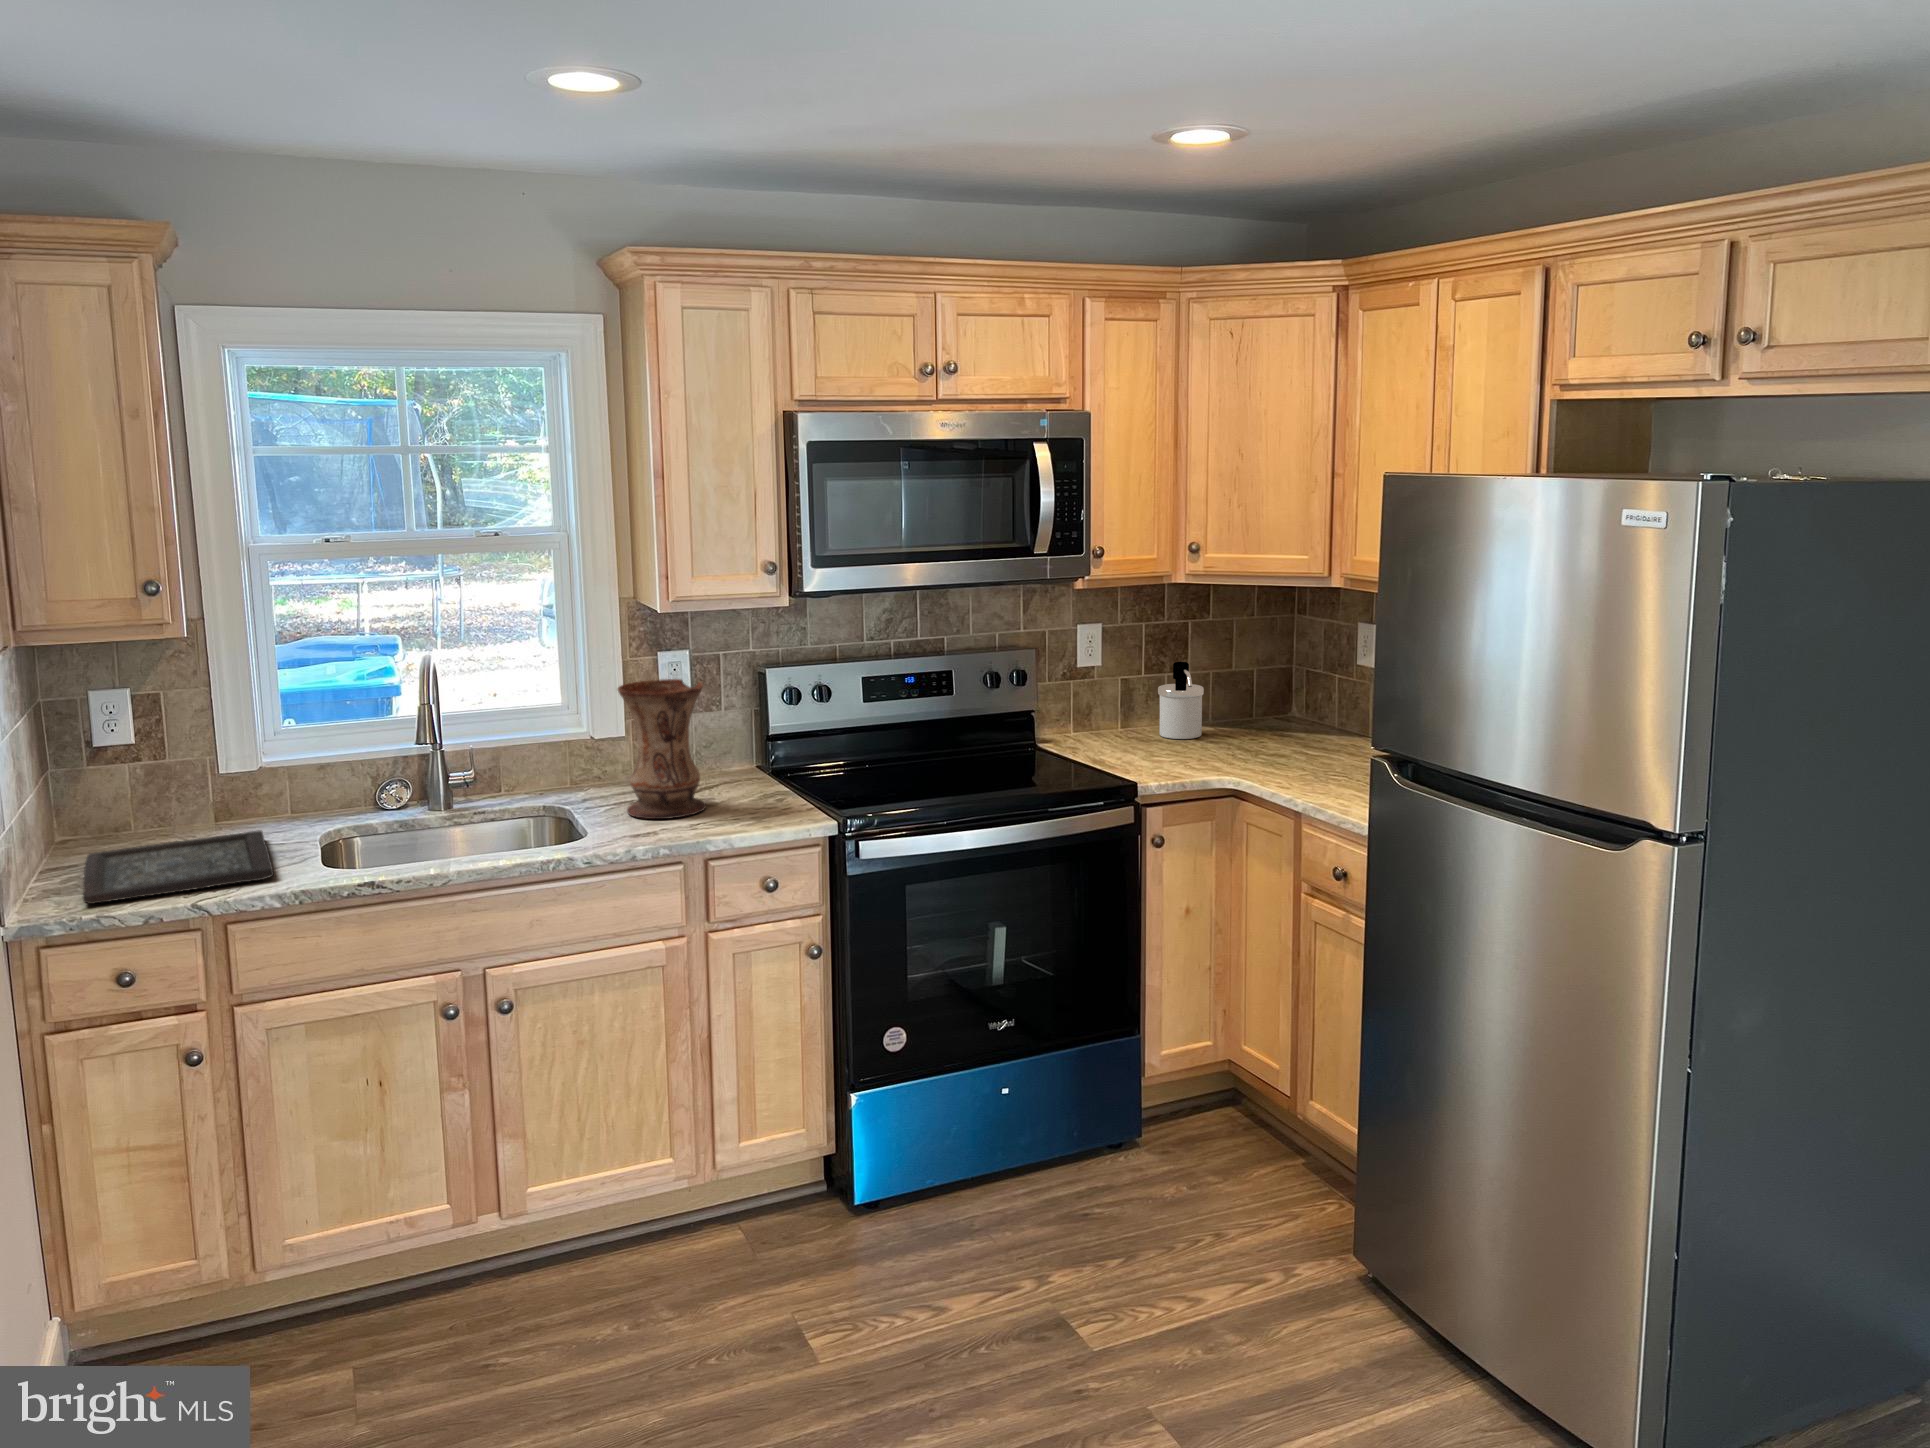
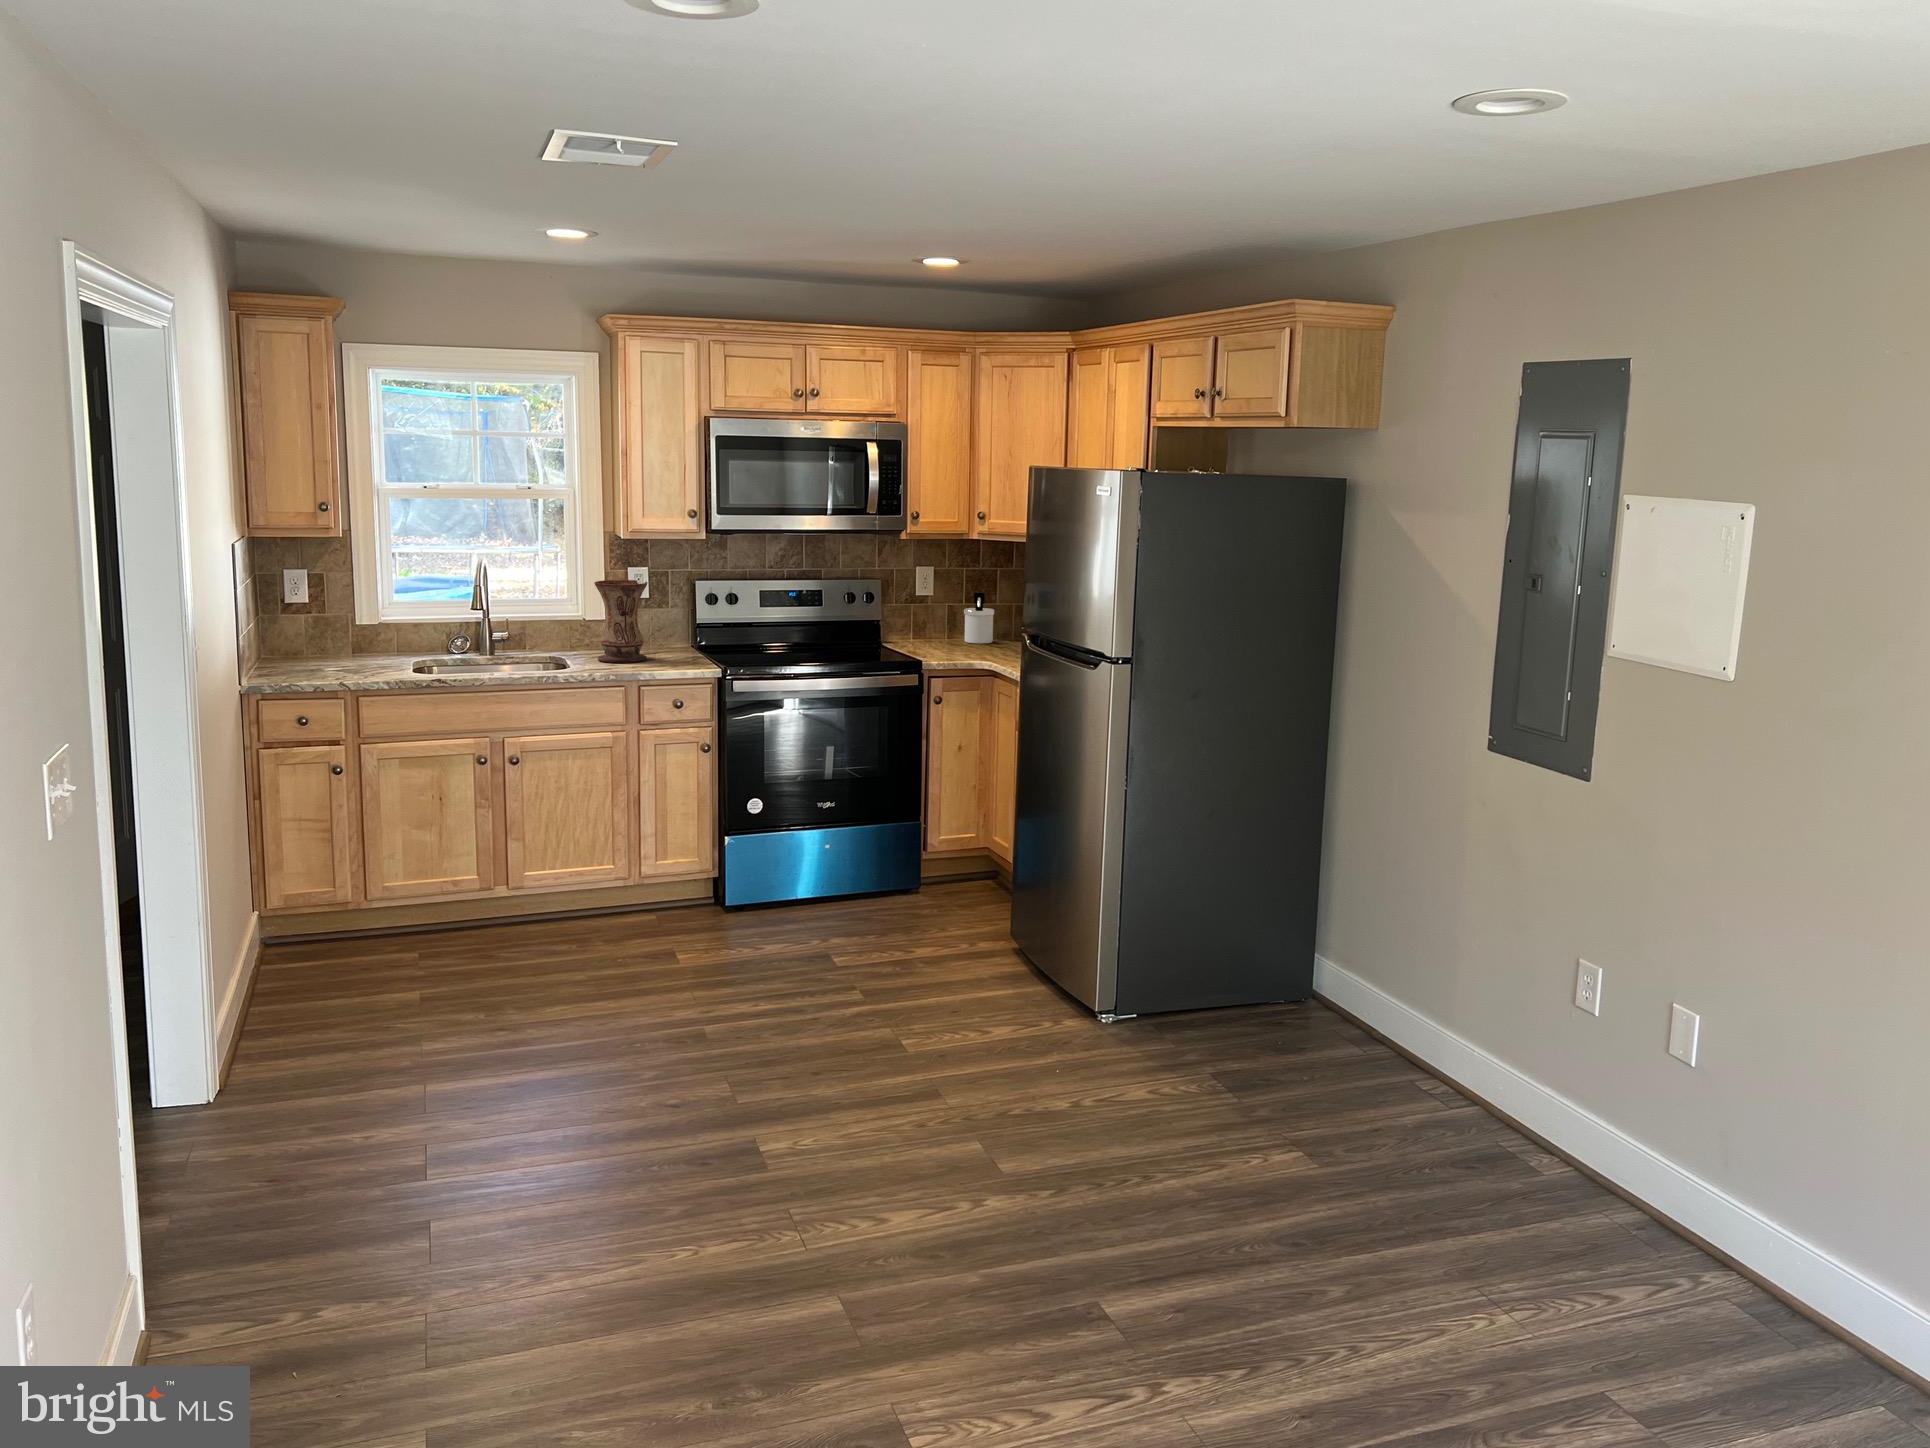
tray: present [83,831,274,904] -> none [280,656,386,679]

